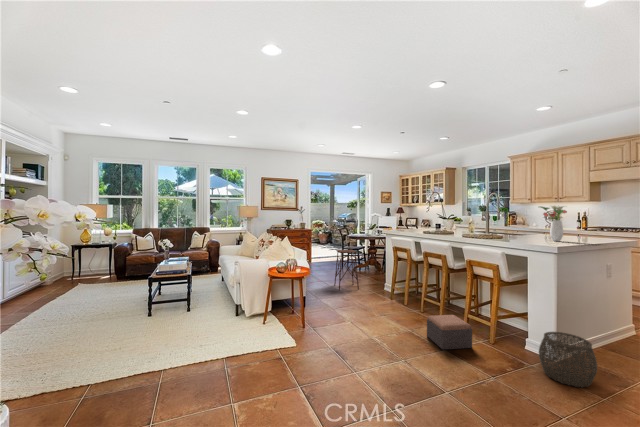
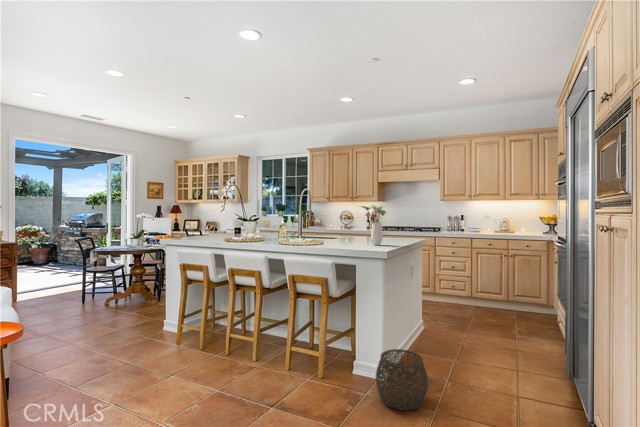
side table: present [334,250,359,290] -> none [71,274,120,347]
footstool: present [427,315,472,350] -> none [243,353,303,410]

